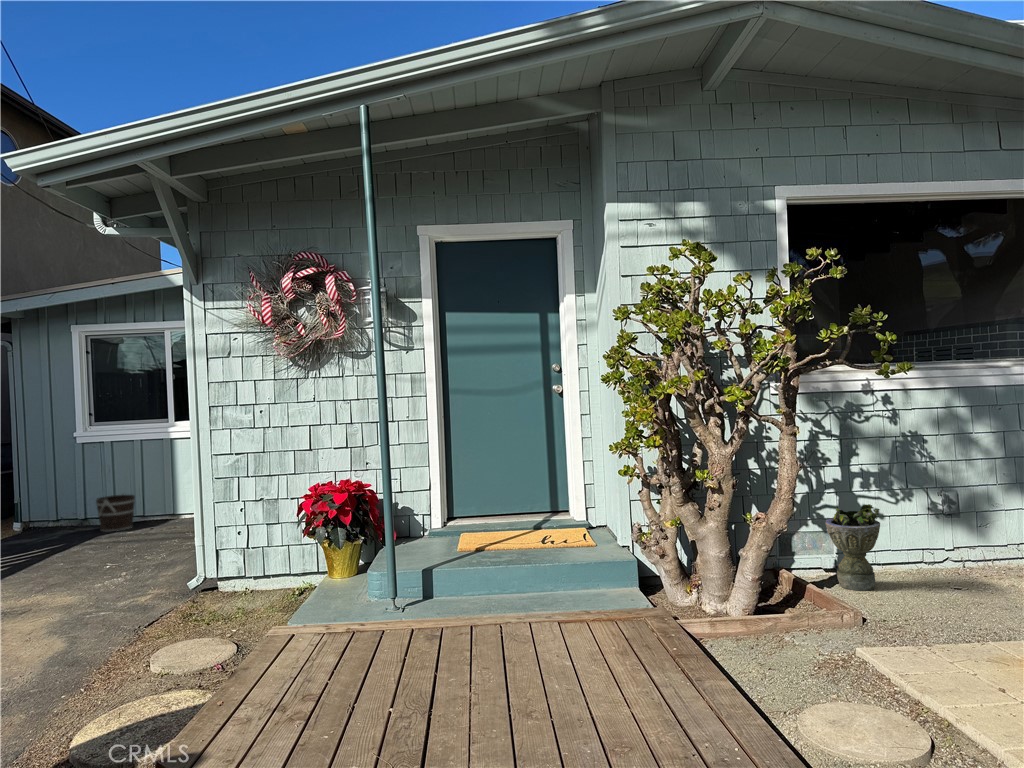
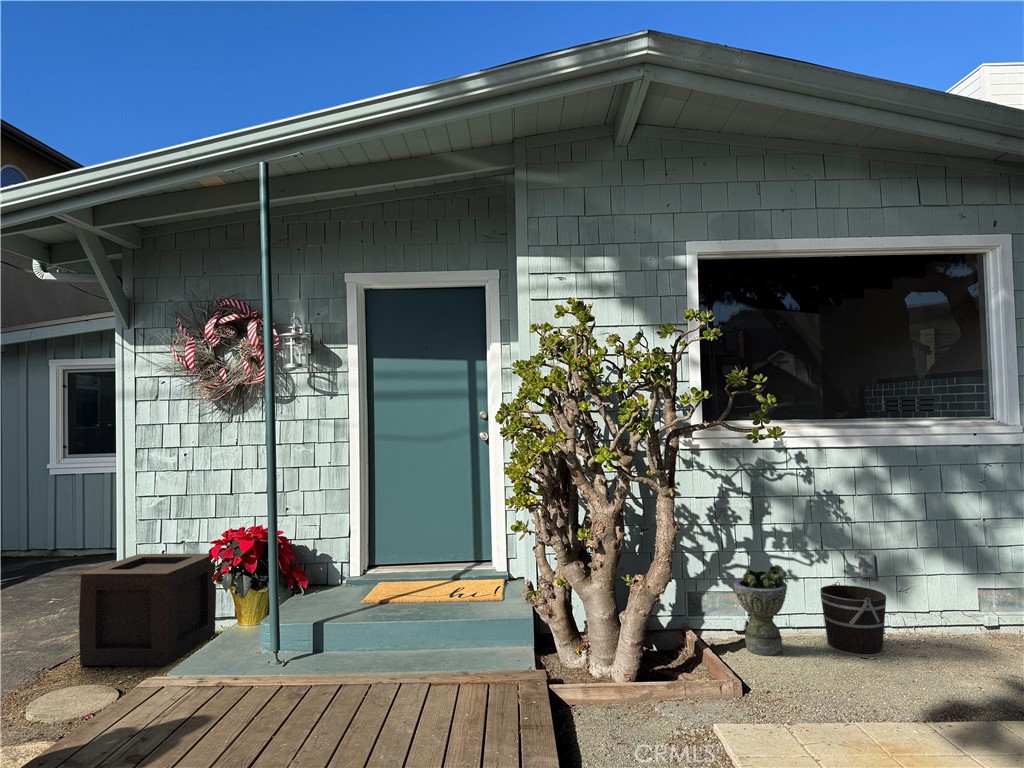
bucket: present [96,495,135,531] -> present [820,582,886,656]
wooden crate: none [176,511,301,622] -> present [79,553,216,666]

